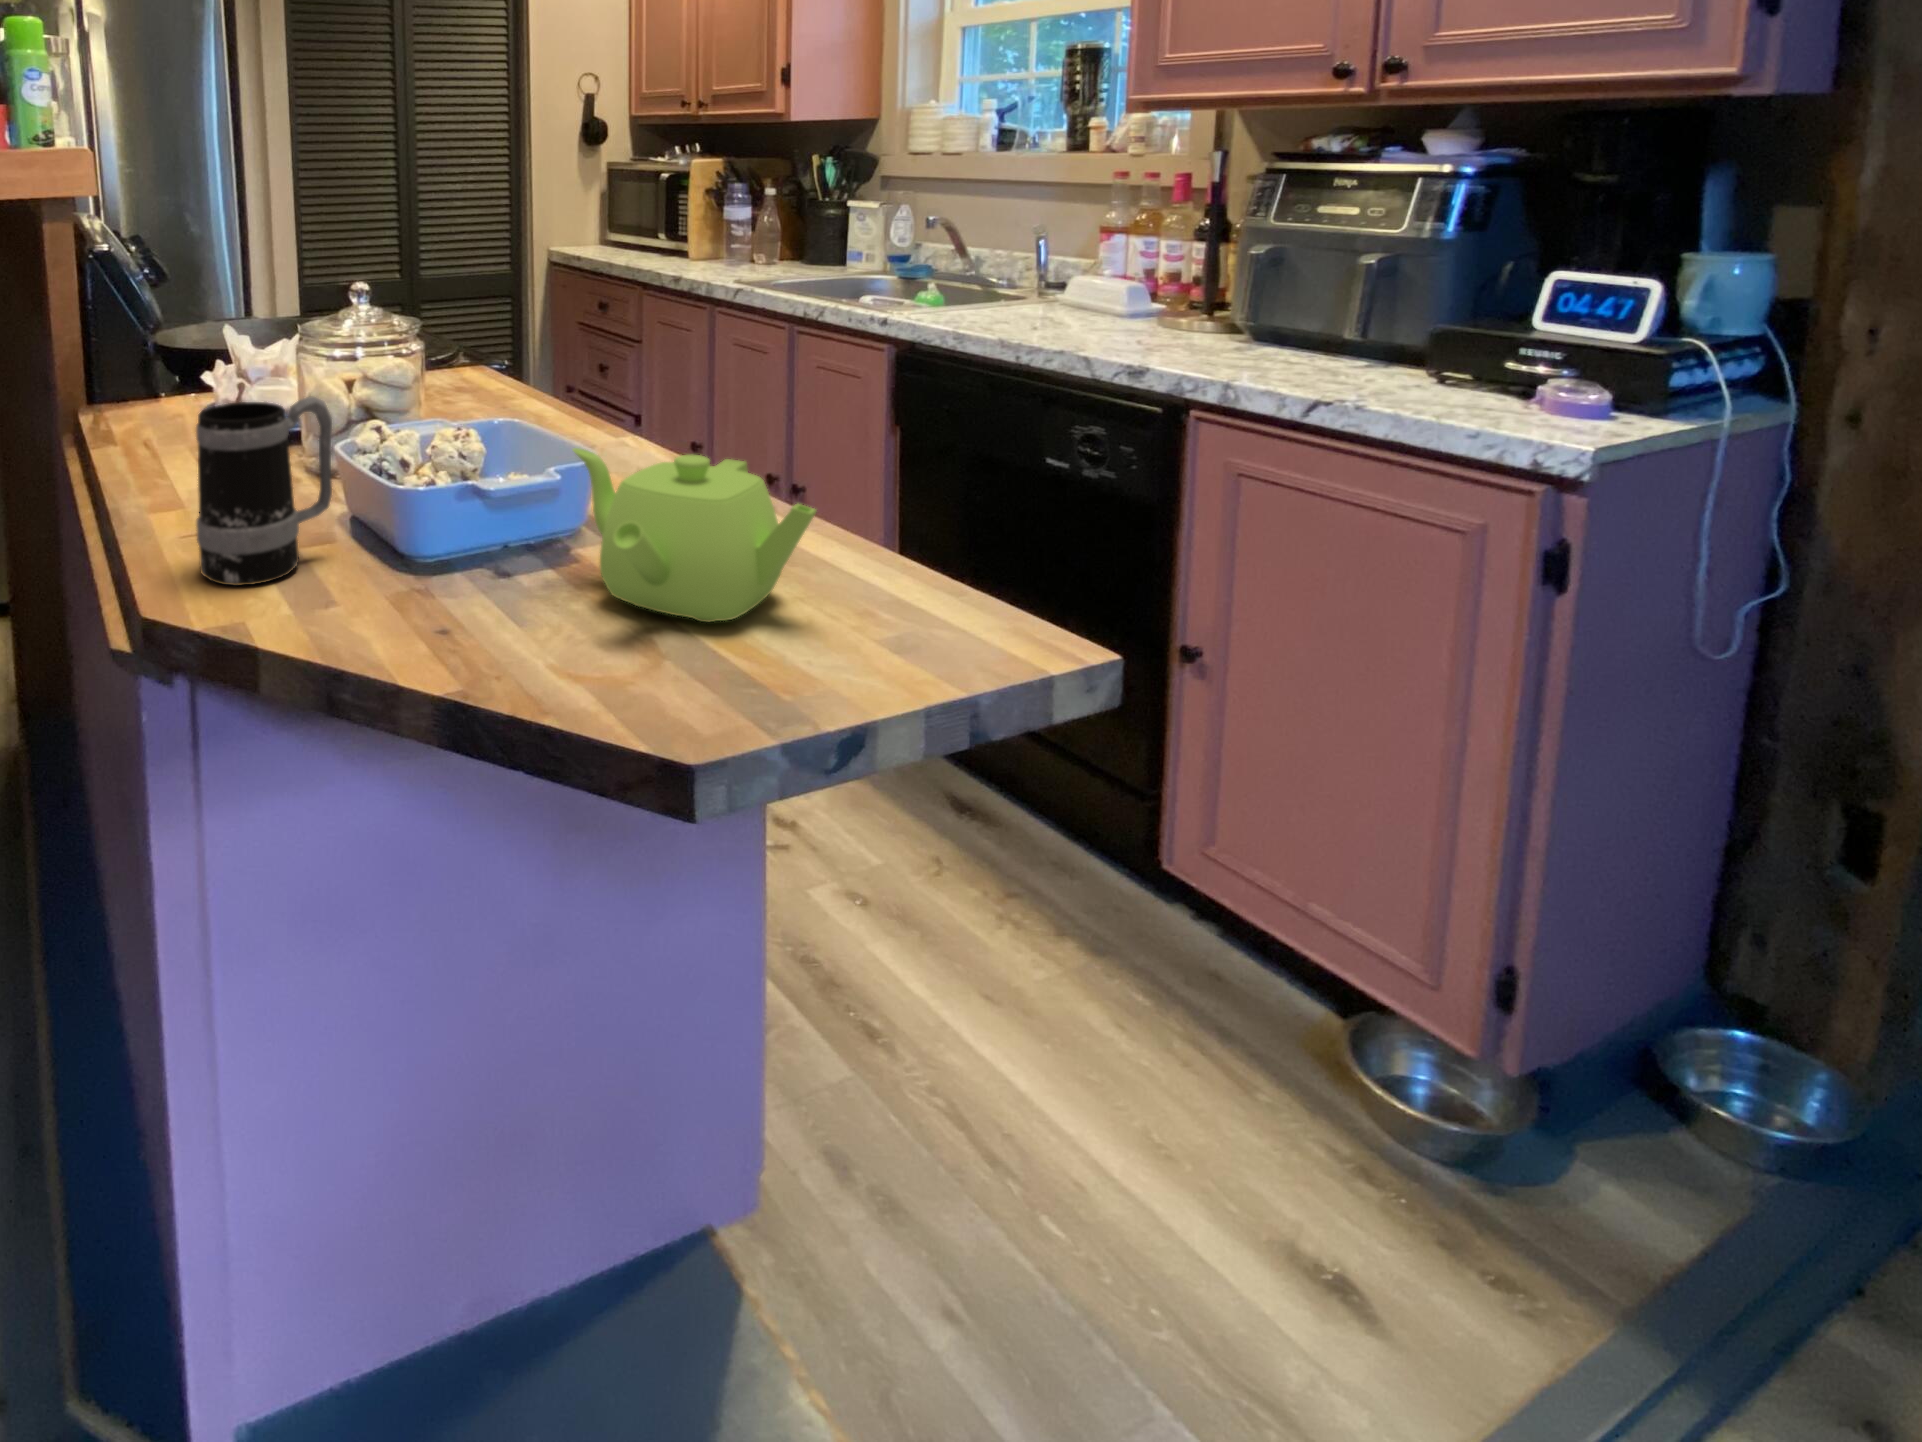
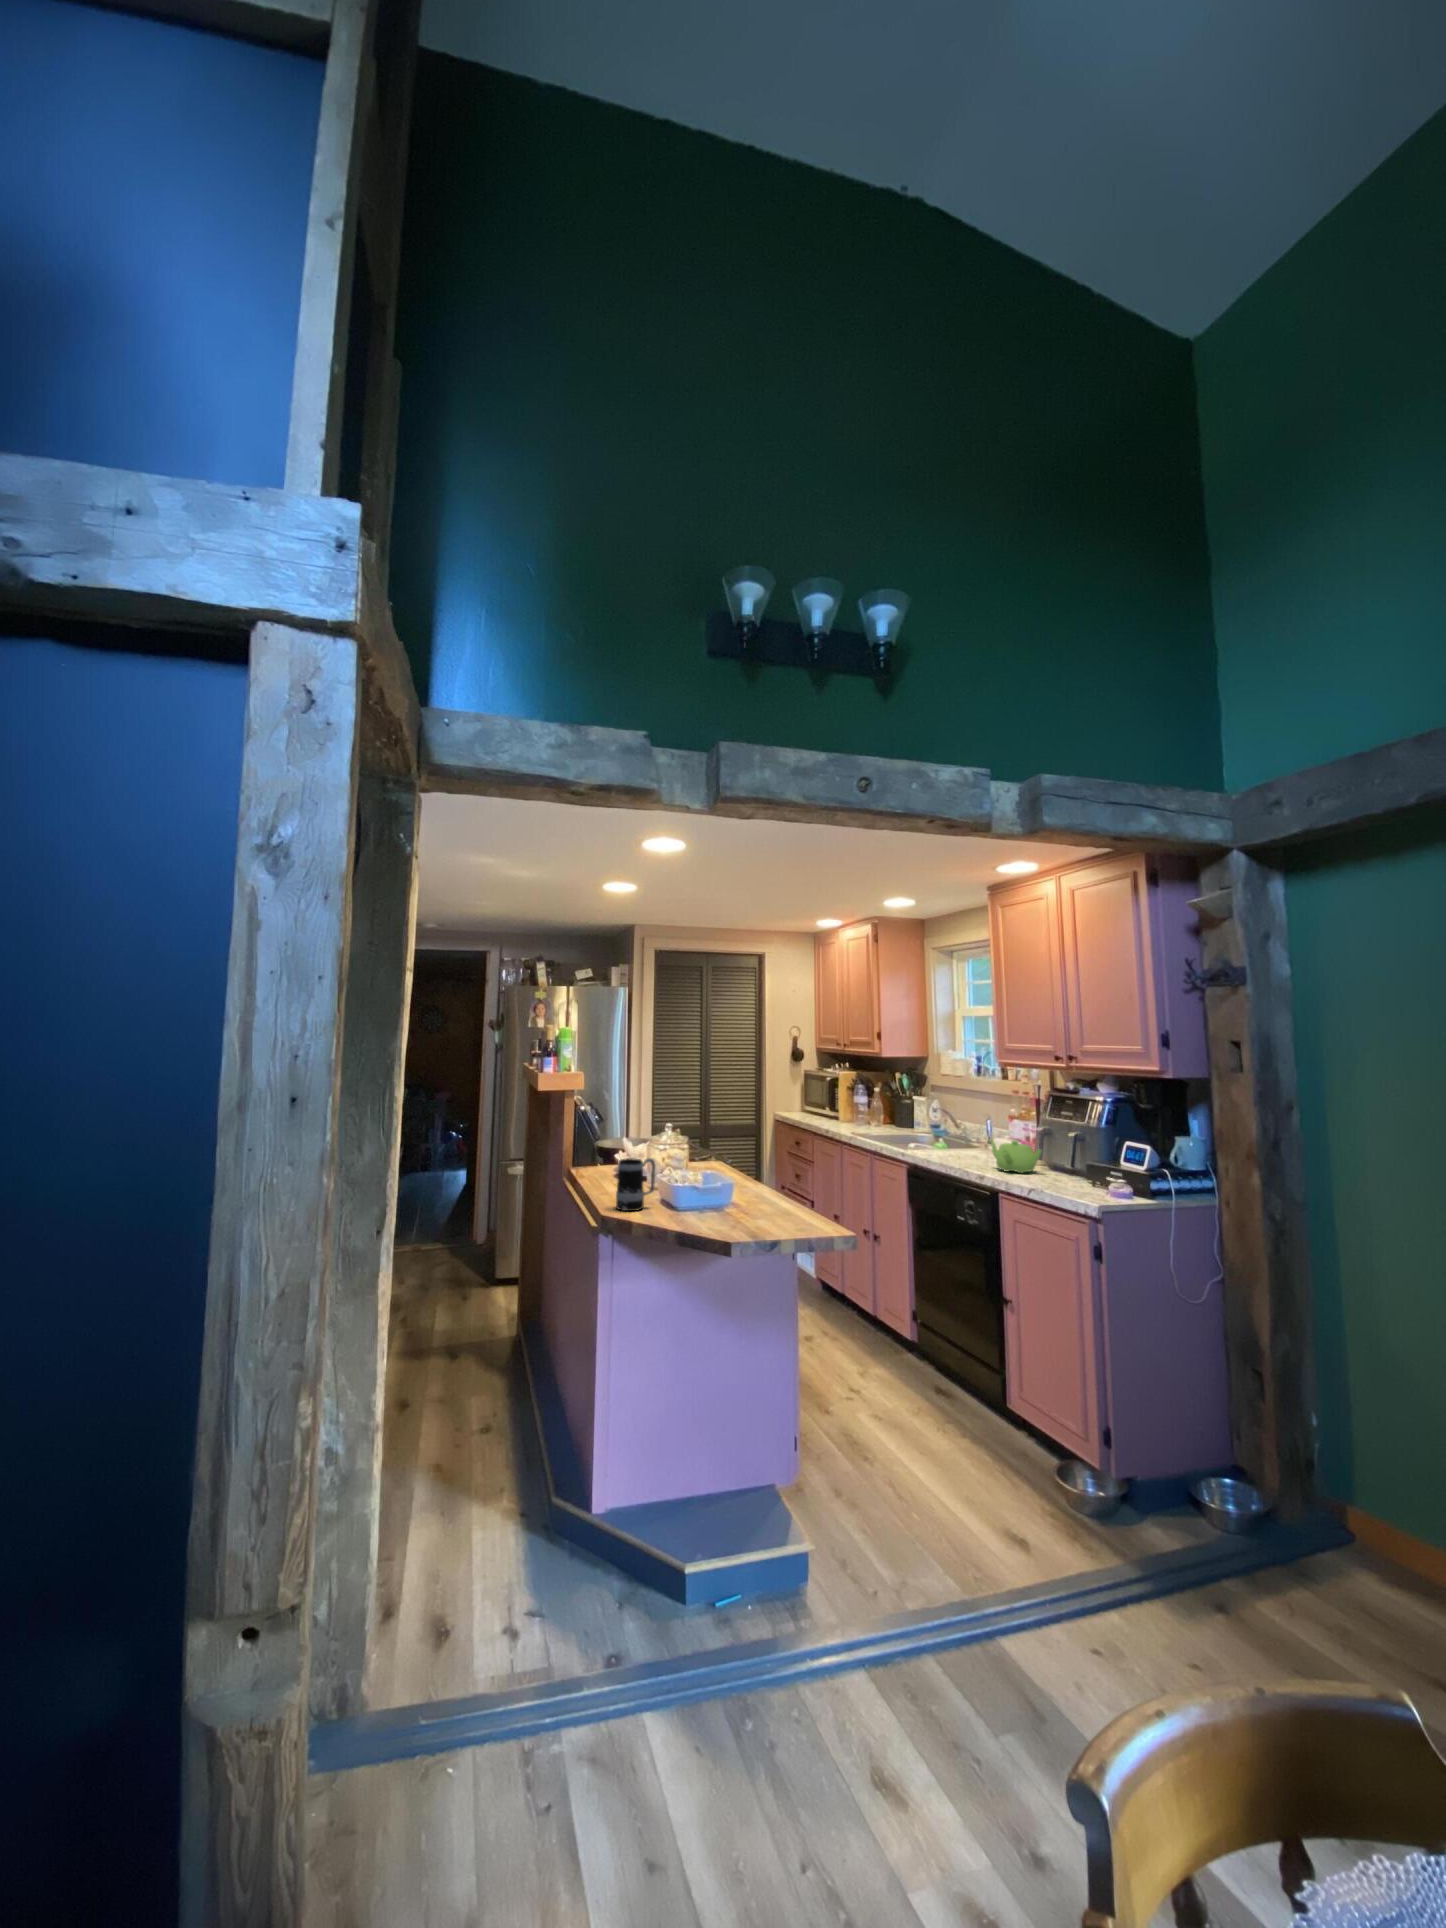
teapot: present [573,448,816,622] -> present [989,1140,1042,1173]

